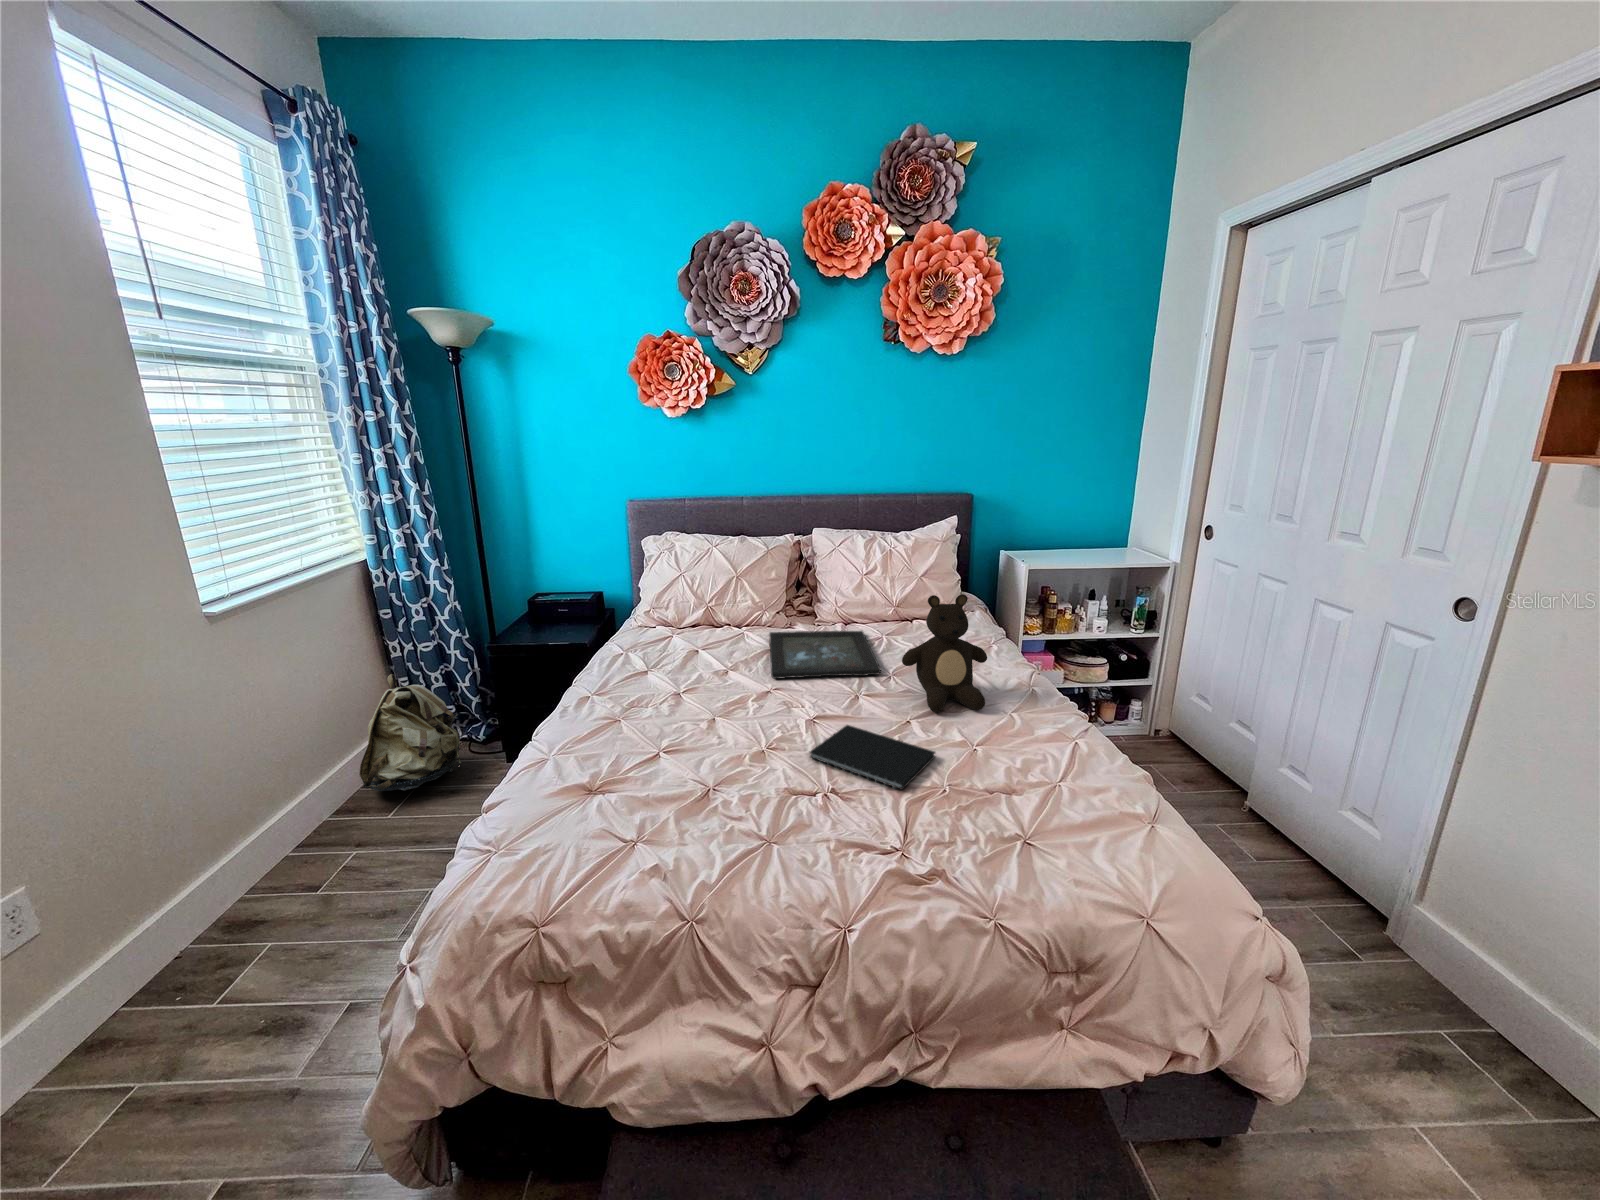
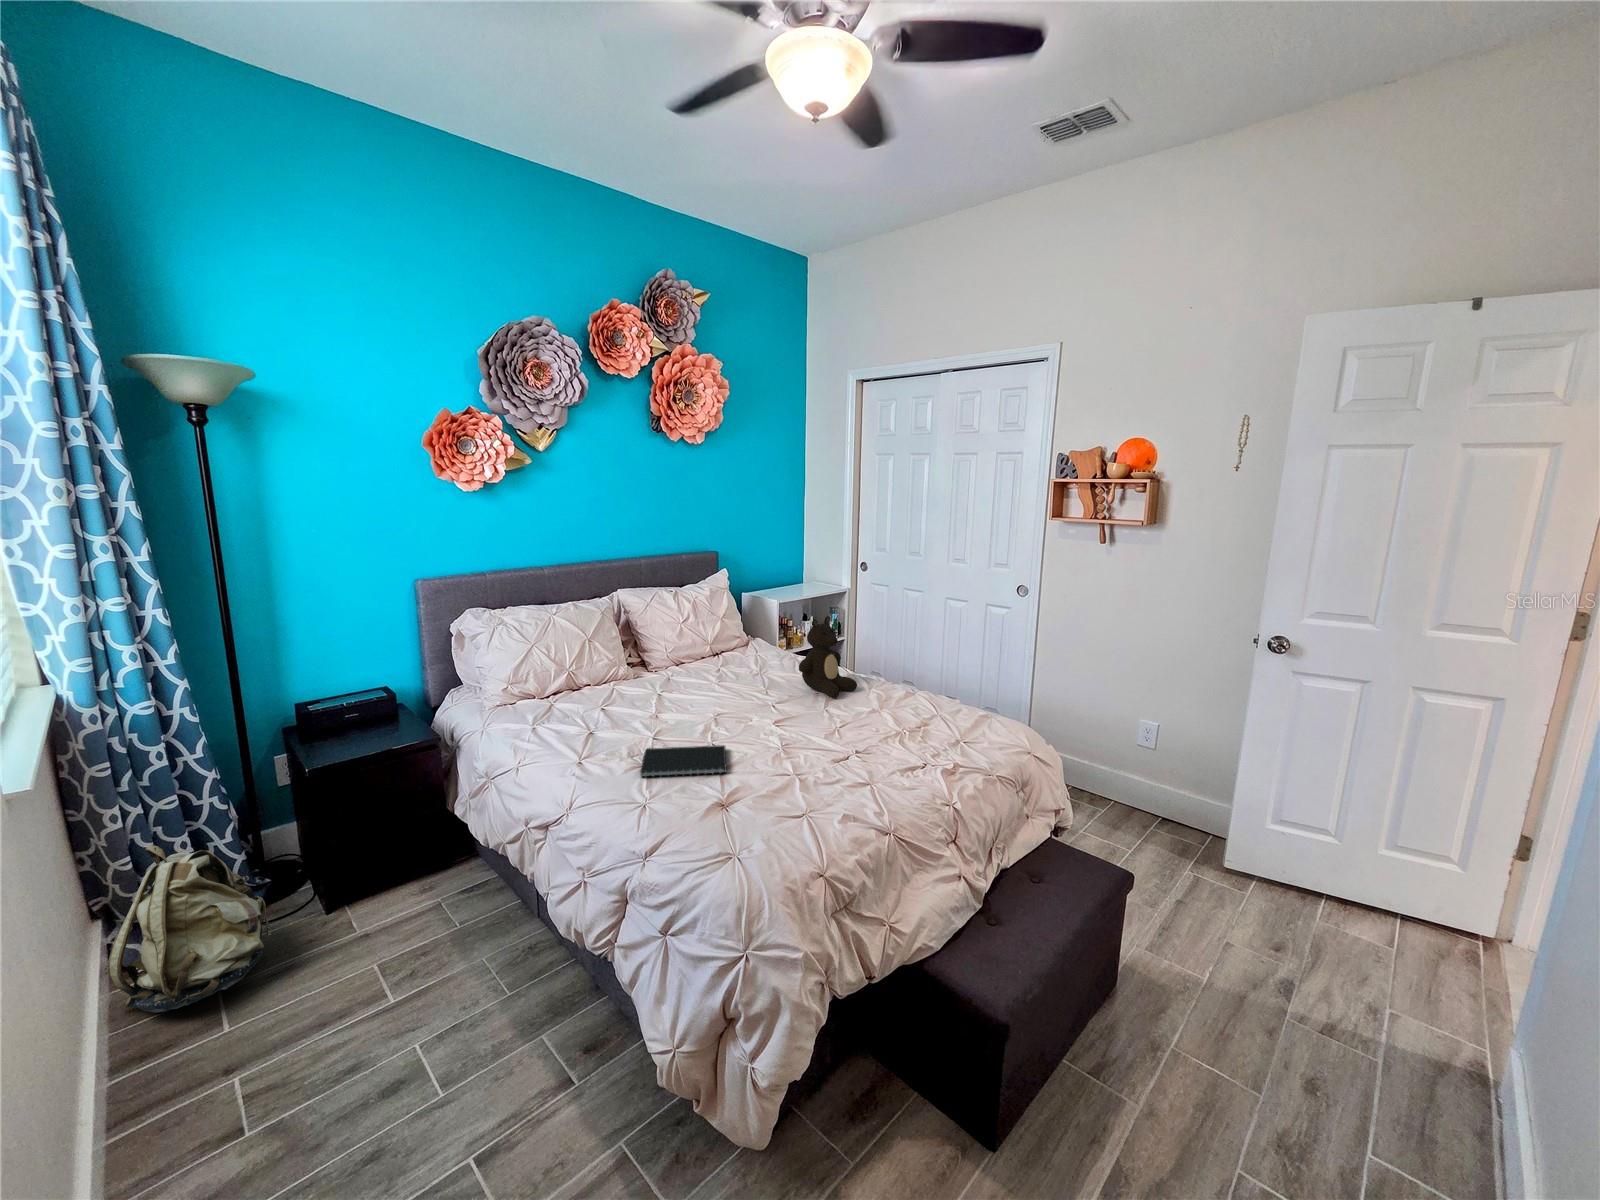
tray: present [769,631,881,679] -> none [644,665,769,708]
notebook: present [810,725,935,790] -> present [640,745,726,777]

